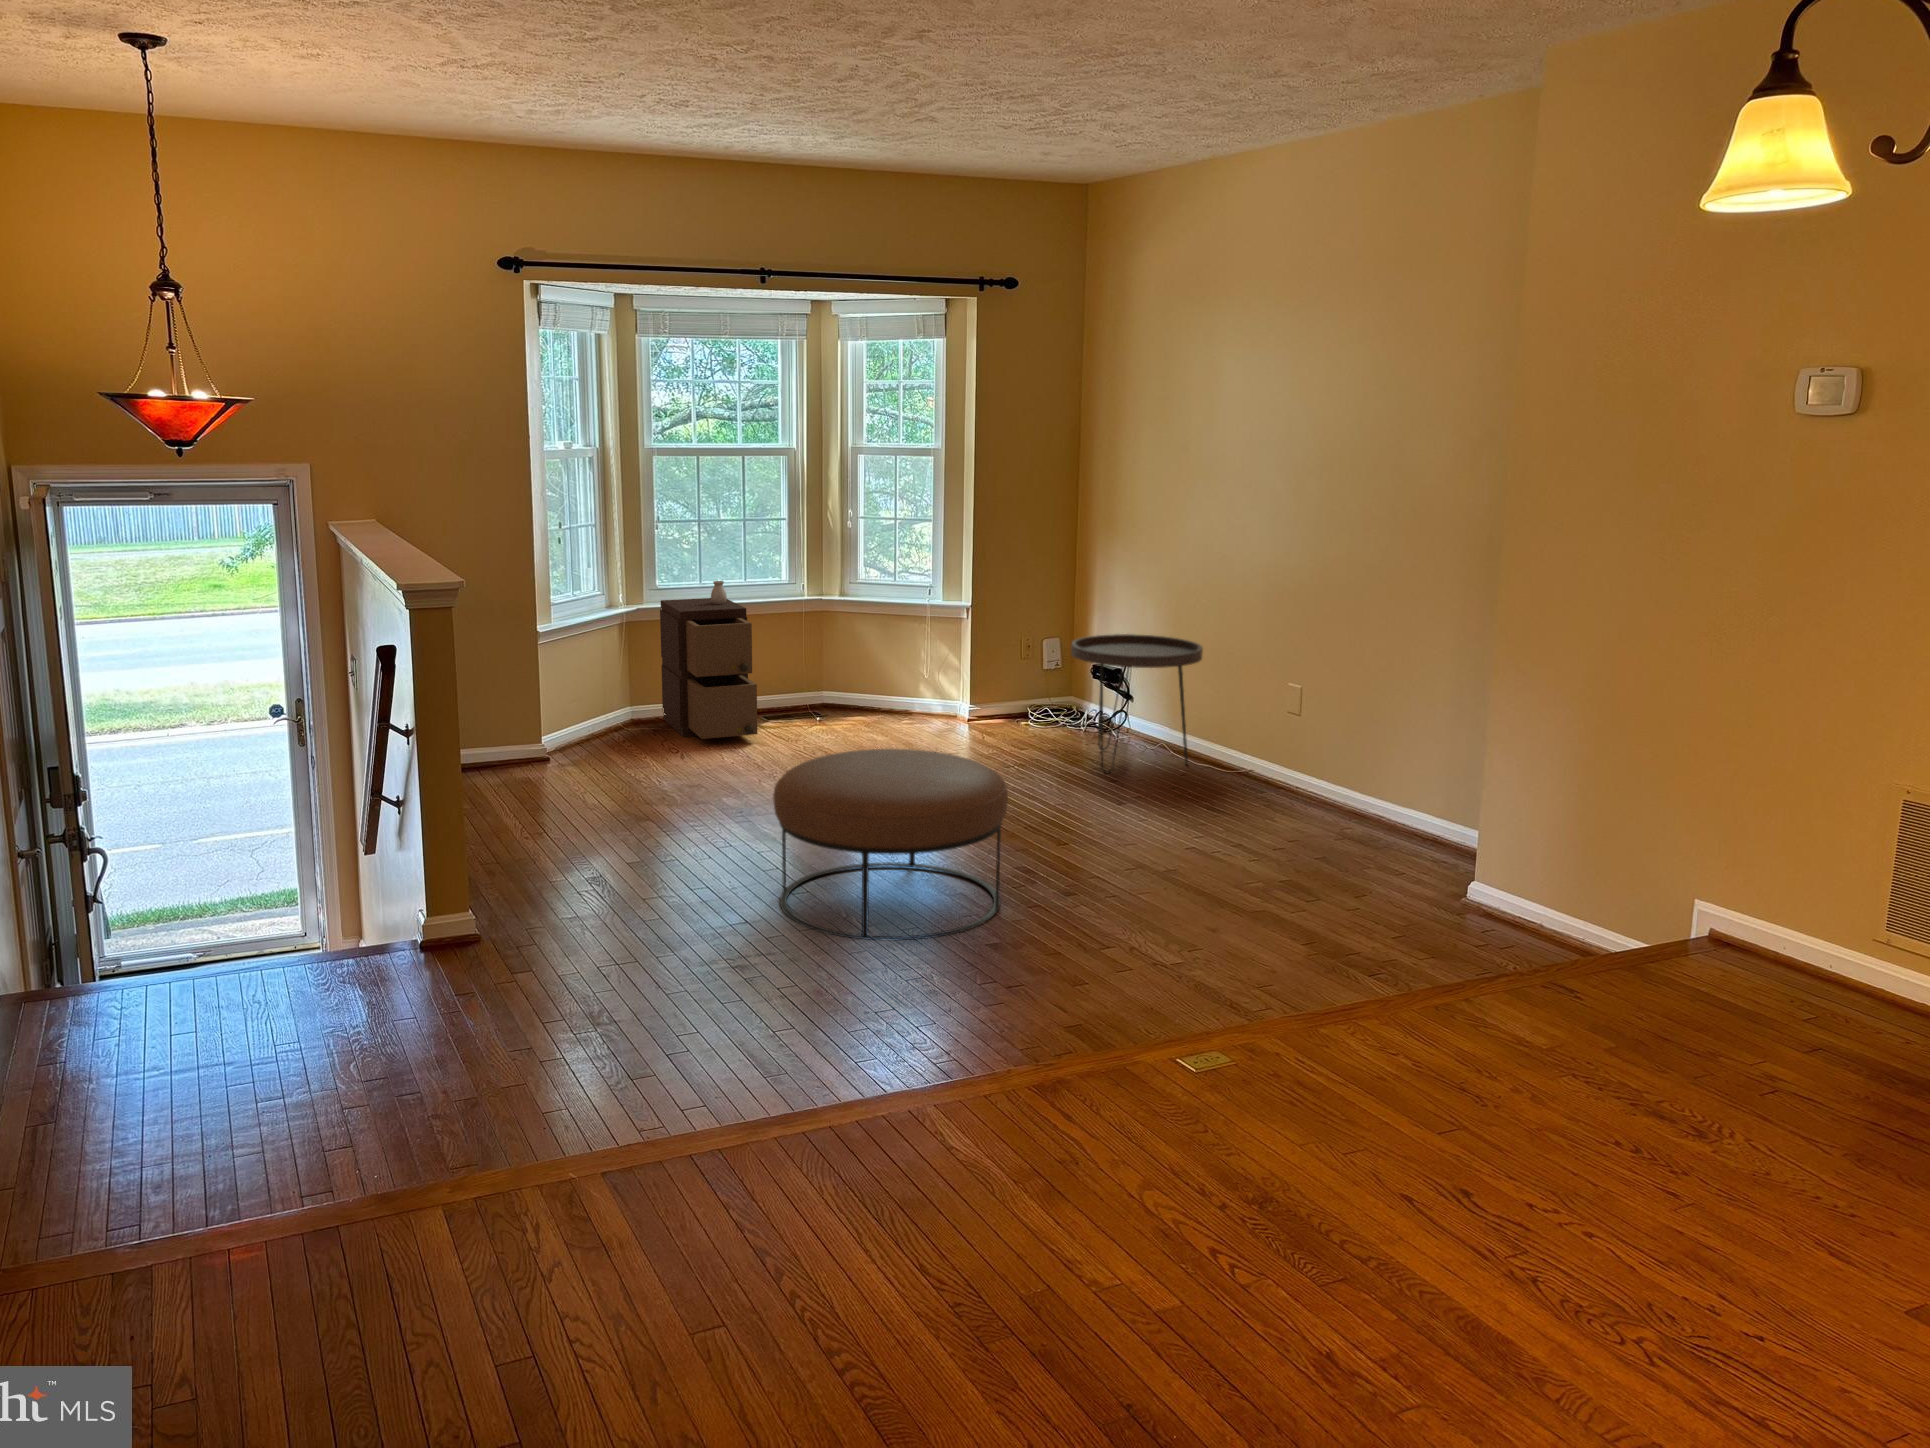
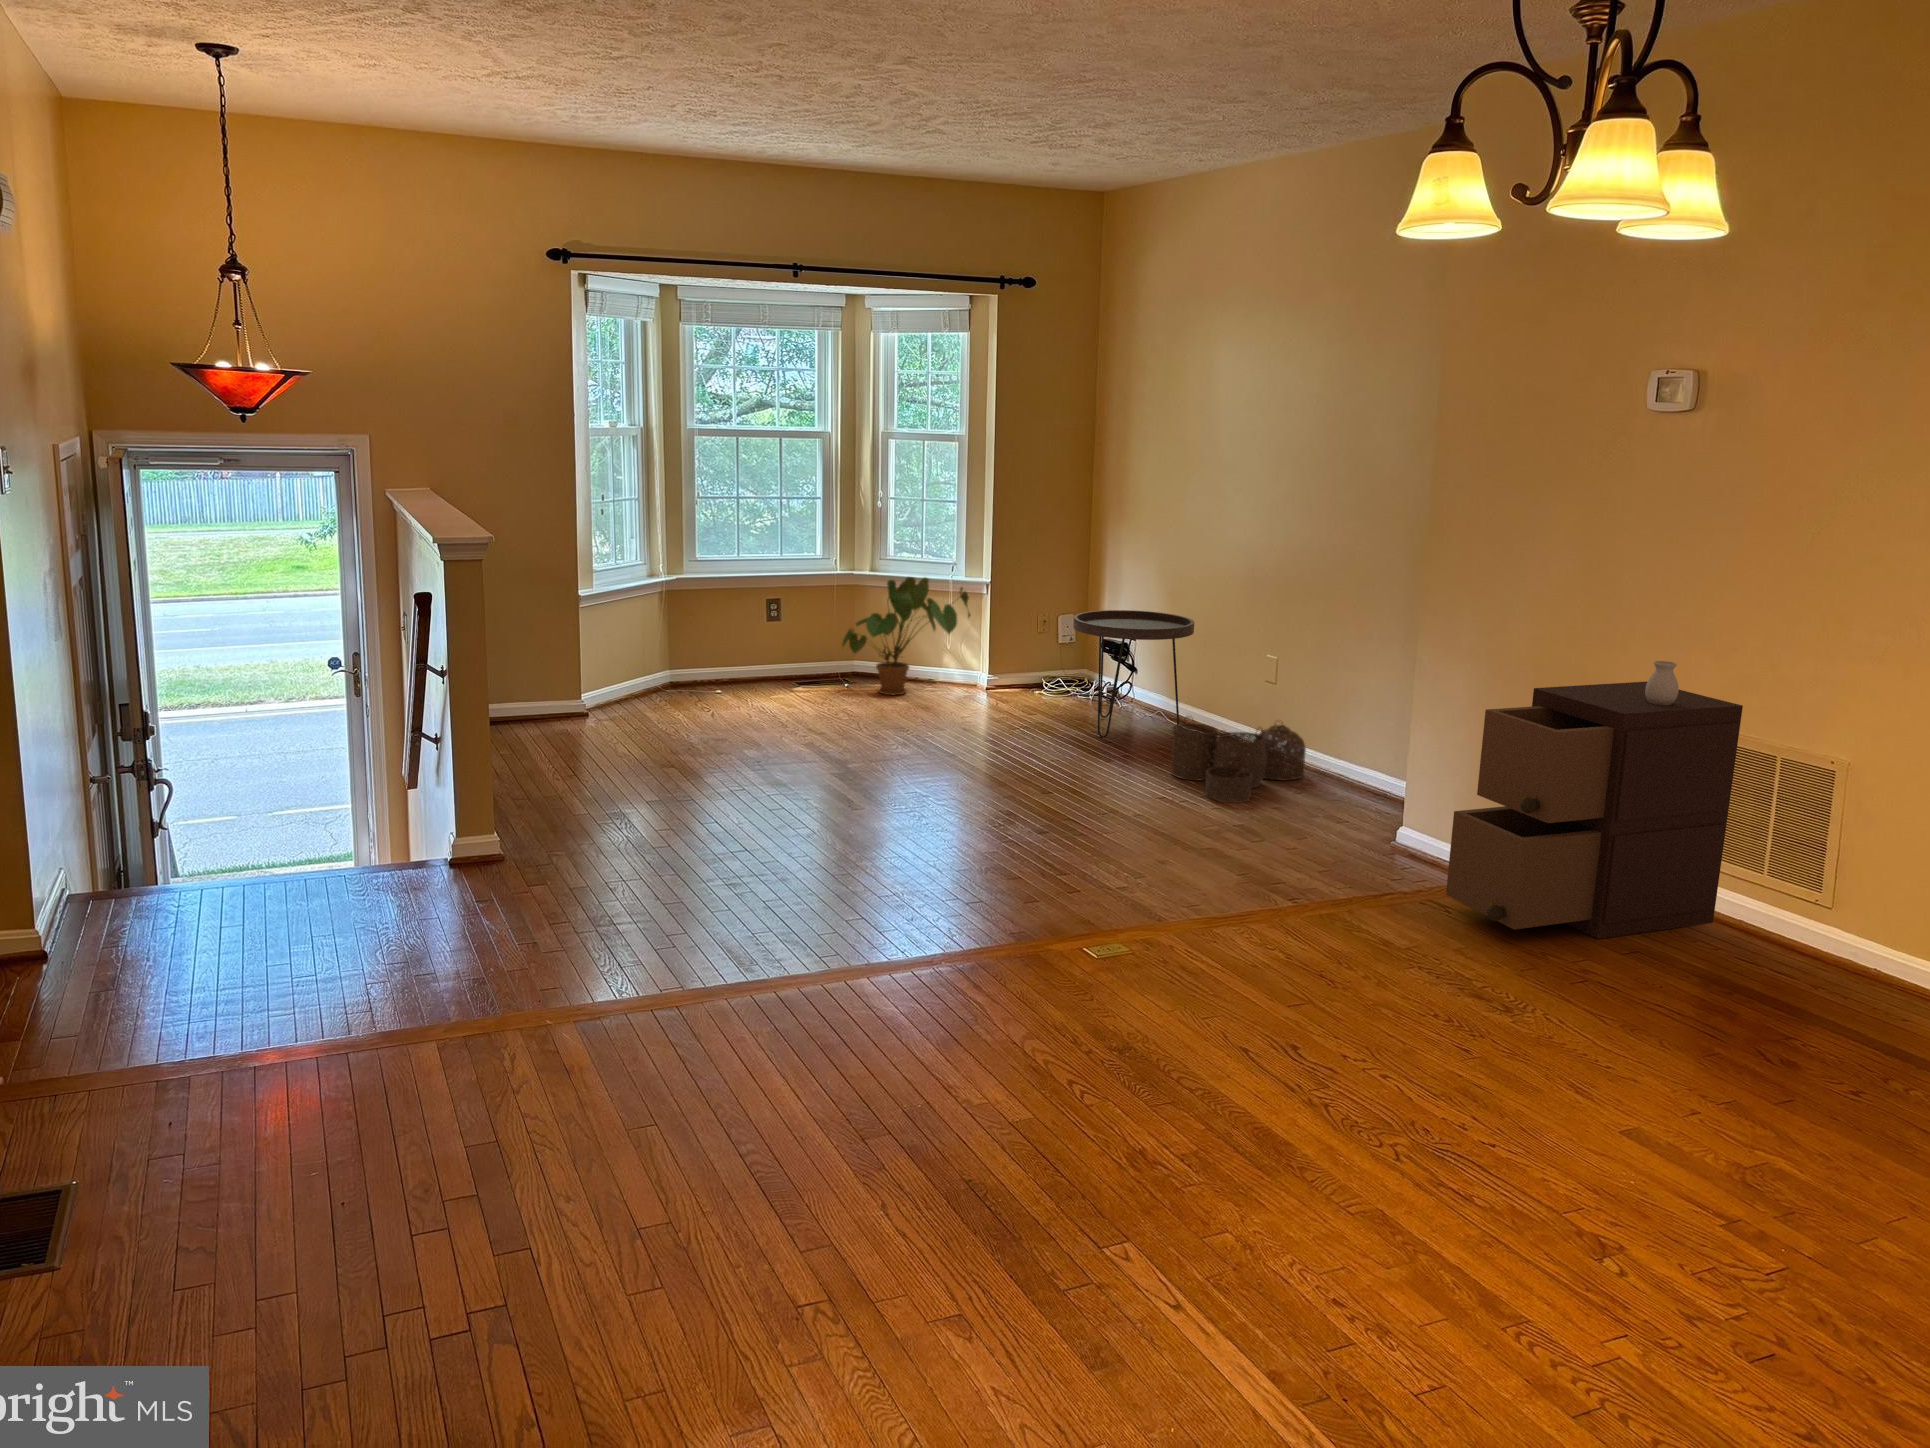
storage cabinet: present [660,581,757,739] -> present [1446,661,1743,939]
house plant: none [816,601,952,729] -> present [842,577,970,695]
ottoman: present [773,749,1008,941] -> none [773,703,985,869]
woven basket: none [1191,752,1338,849] -> present [1171,722,1306,803]

